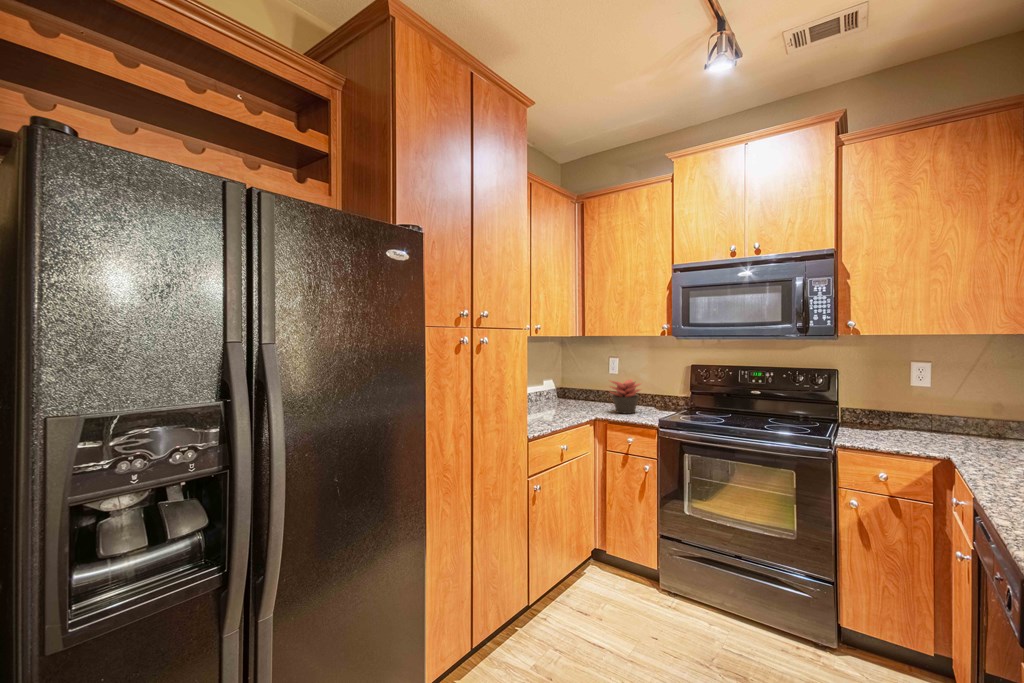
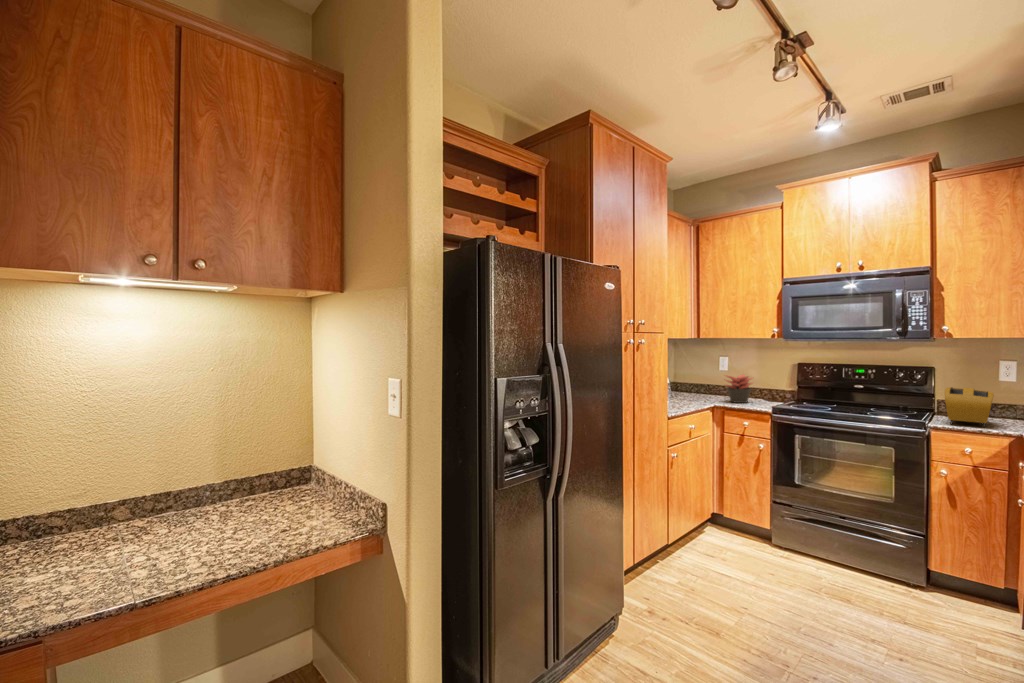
toaster: none [853,396,910,446] -> present [945,387,994,427]

